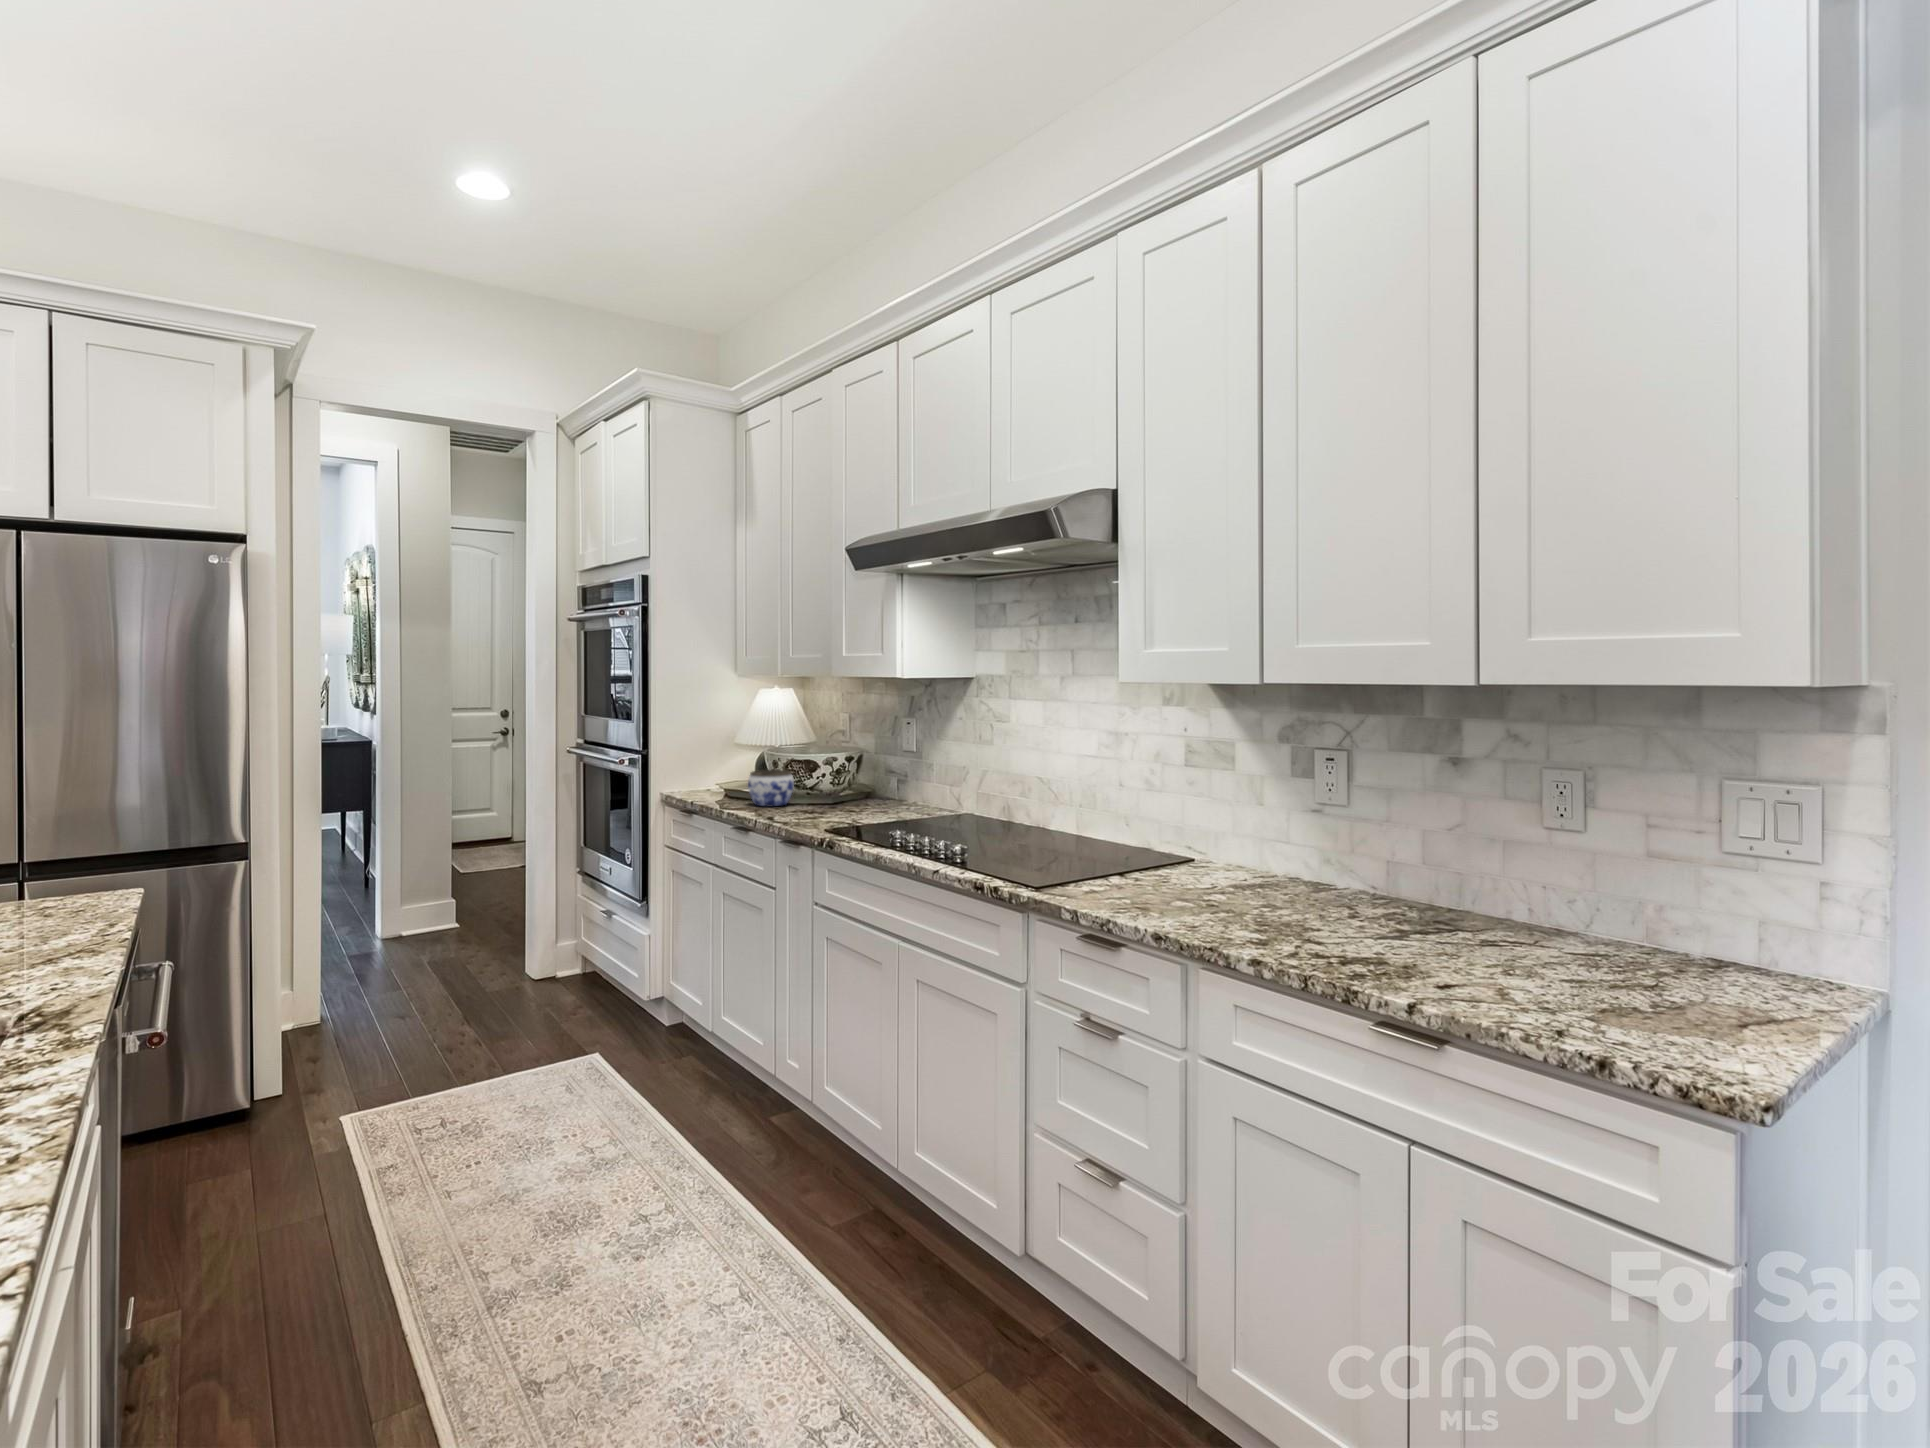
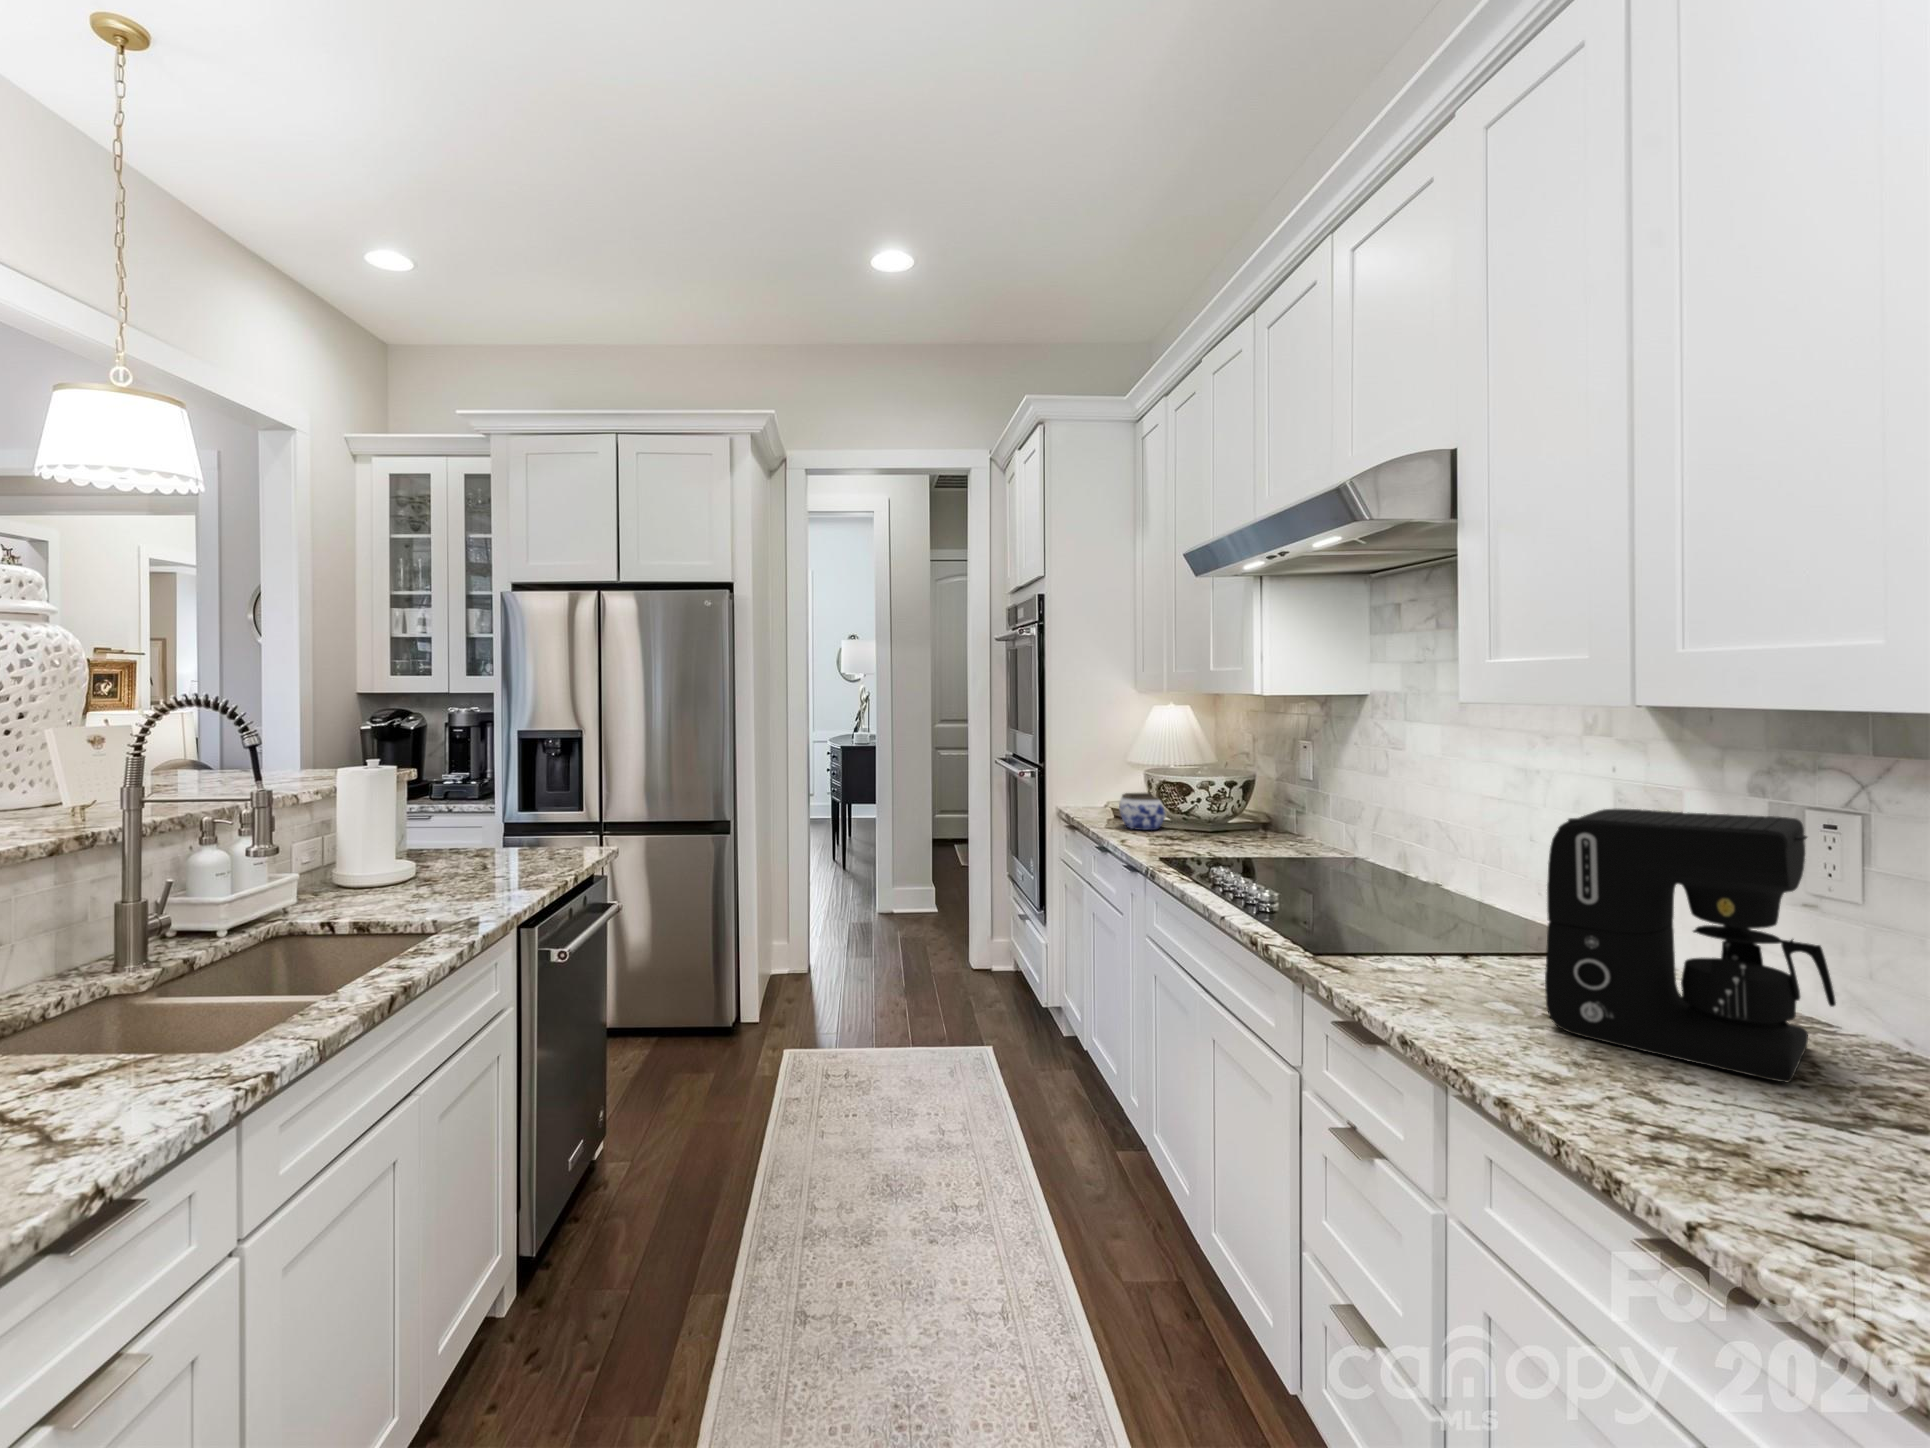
coffee maker: none [1225,746,1383,919] -> present [1545,809,1836,1082]

